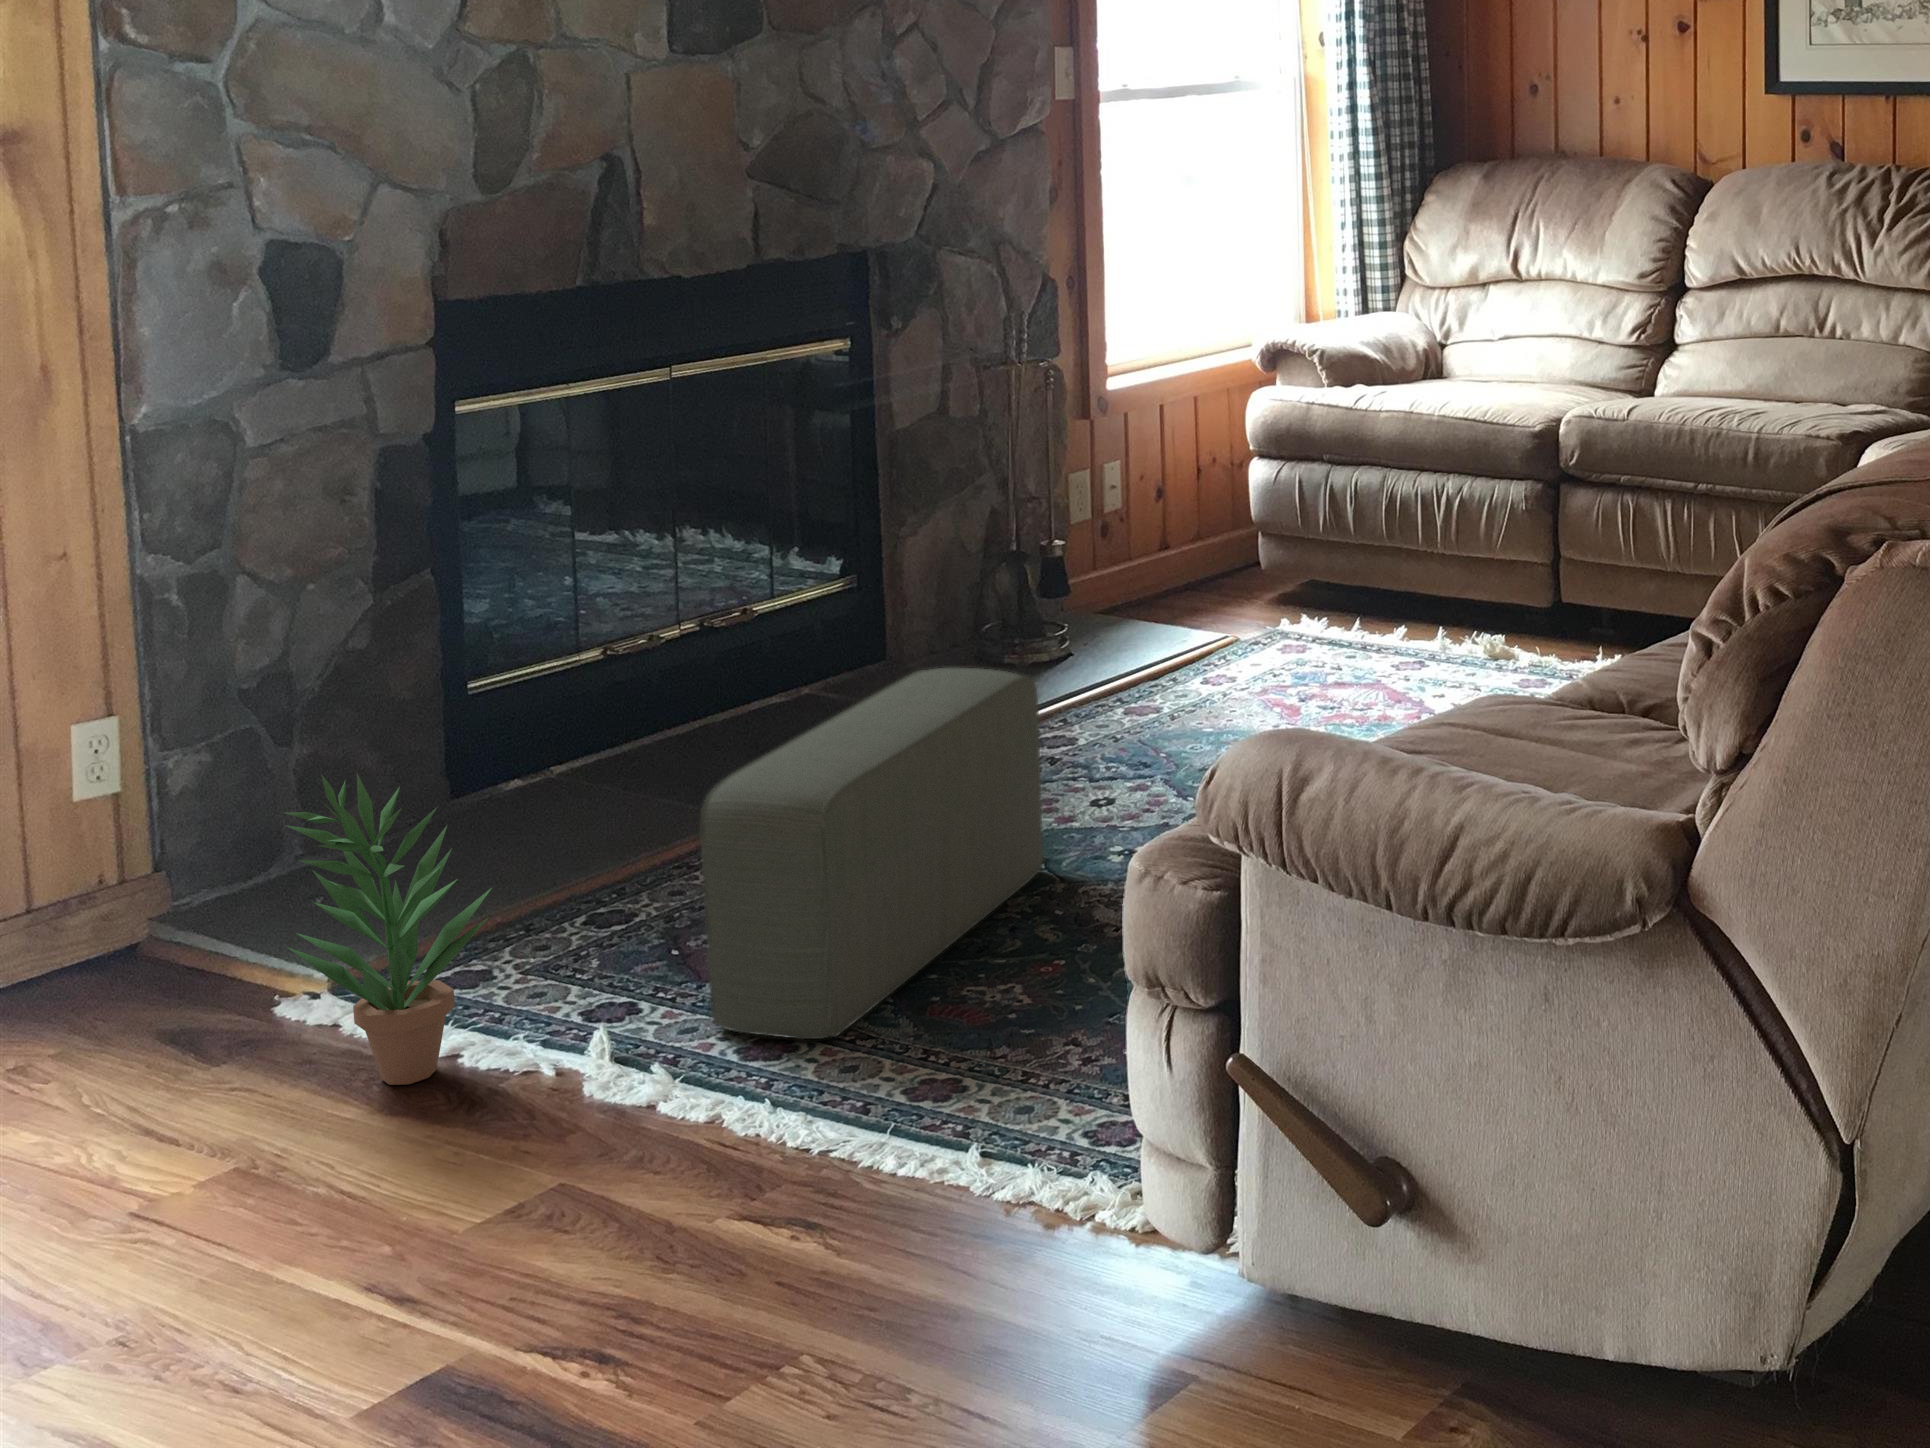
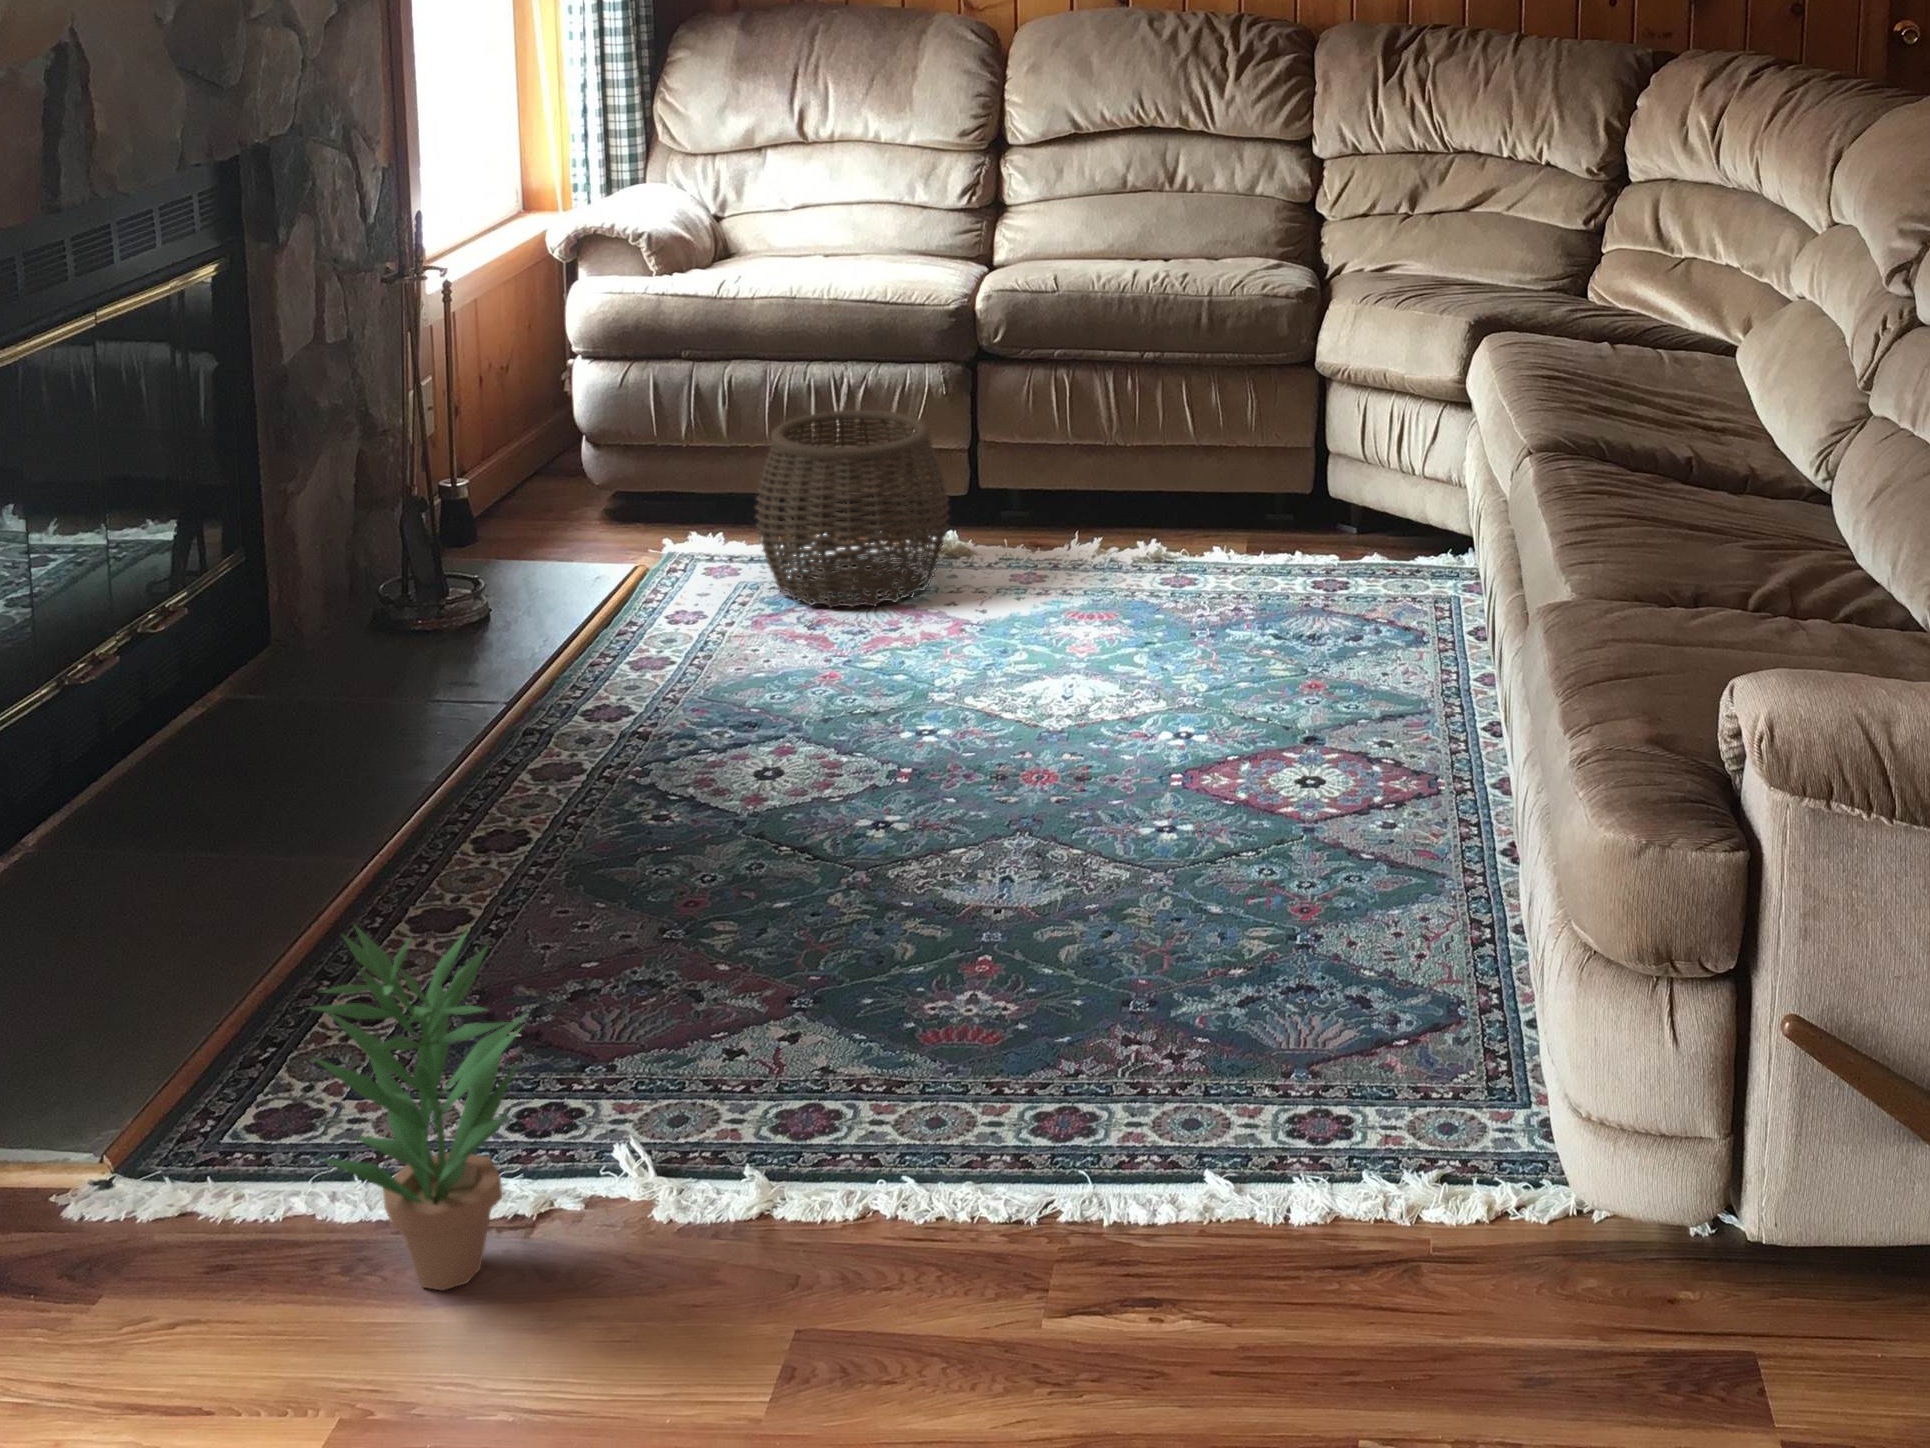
woven basket: none [1274,505,1450,683] -> present [756,410,949,608]
pouf: present [701,668,1043,1039] -> none [698,659,898,1122]

